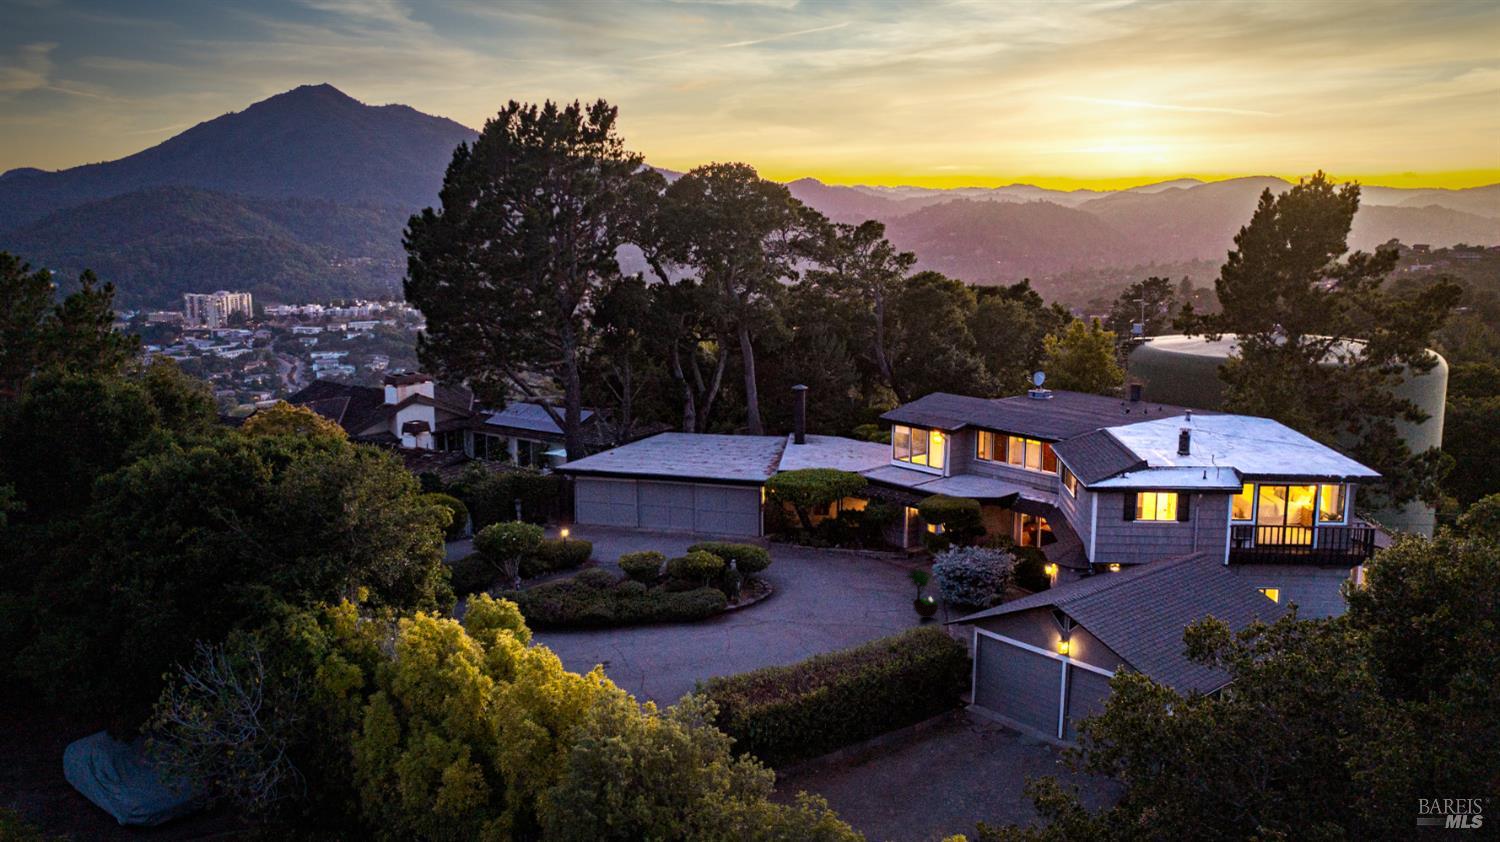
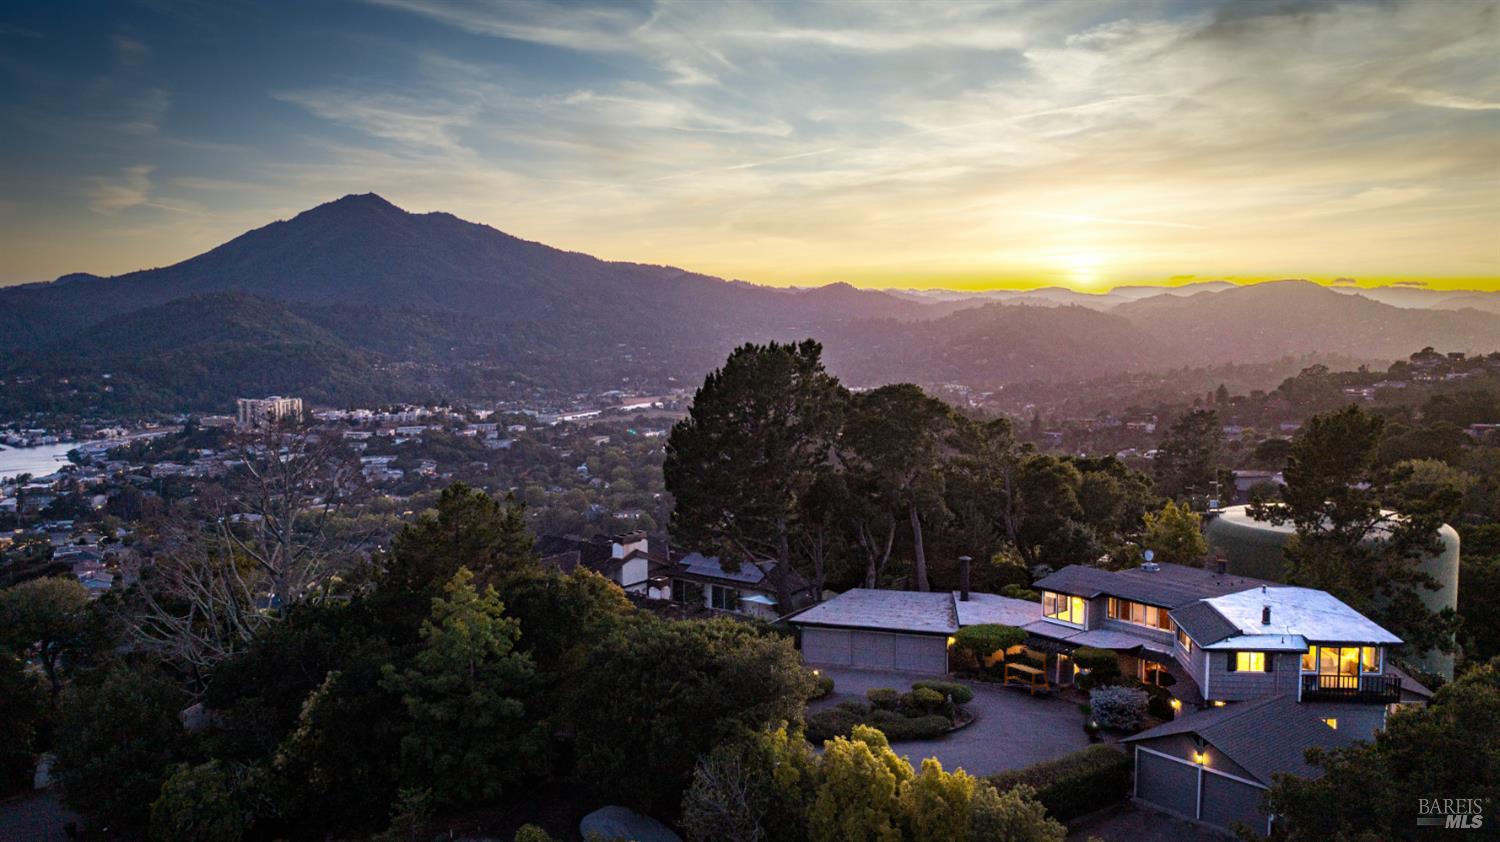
bench: none [831,500,889,562] -> present [1005,648,1049,695]

